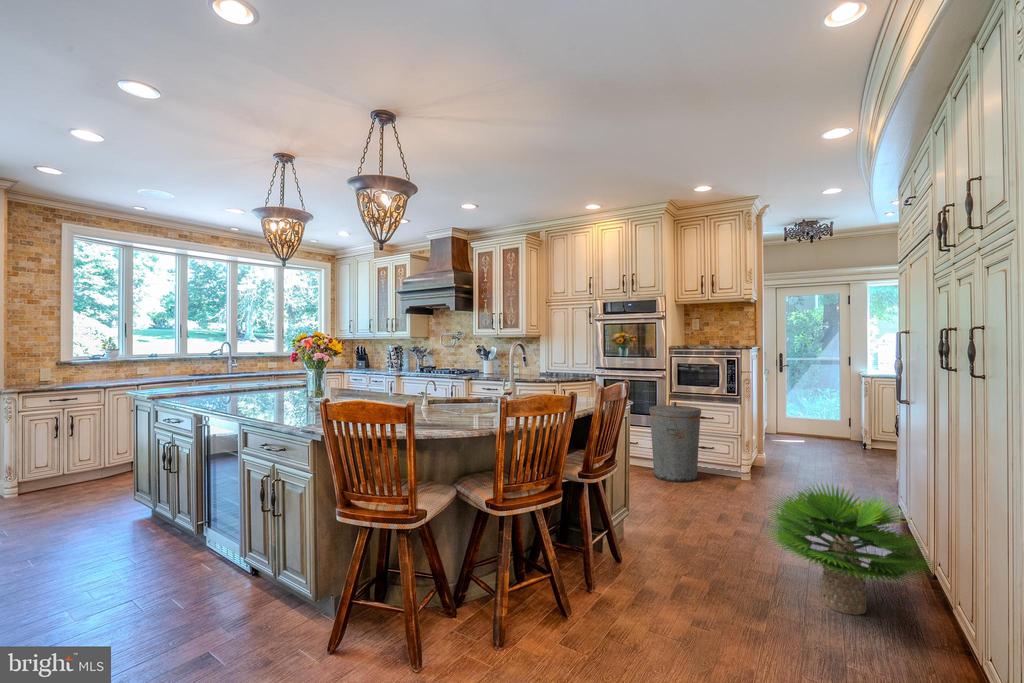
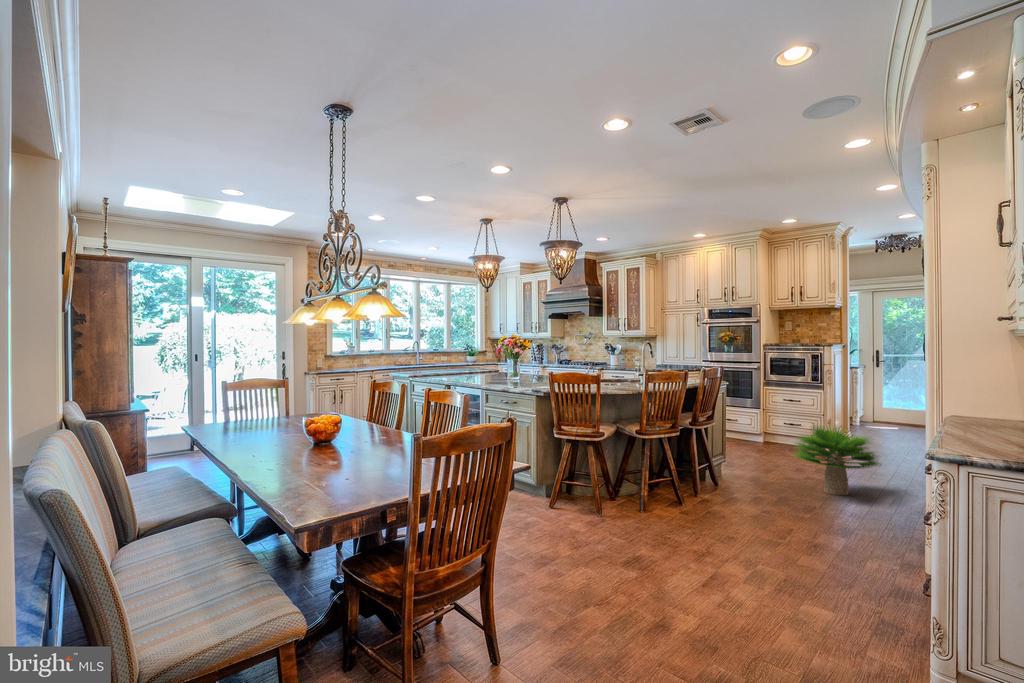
trash can: present [649,402,701,482] -> none [745,387,787,448]

